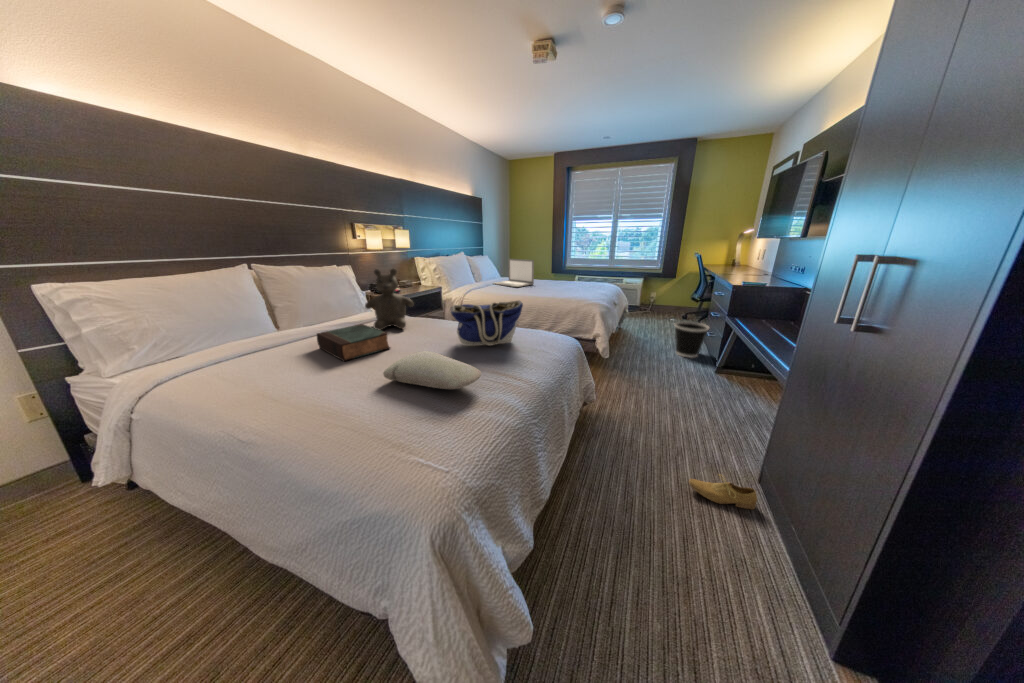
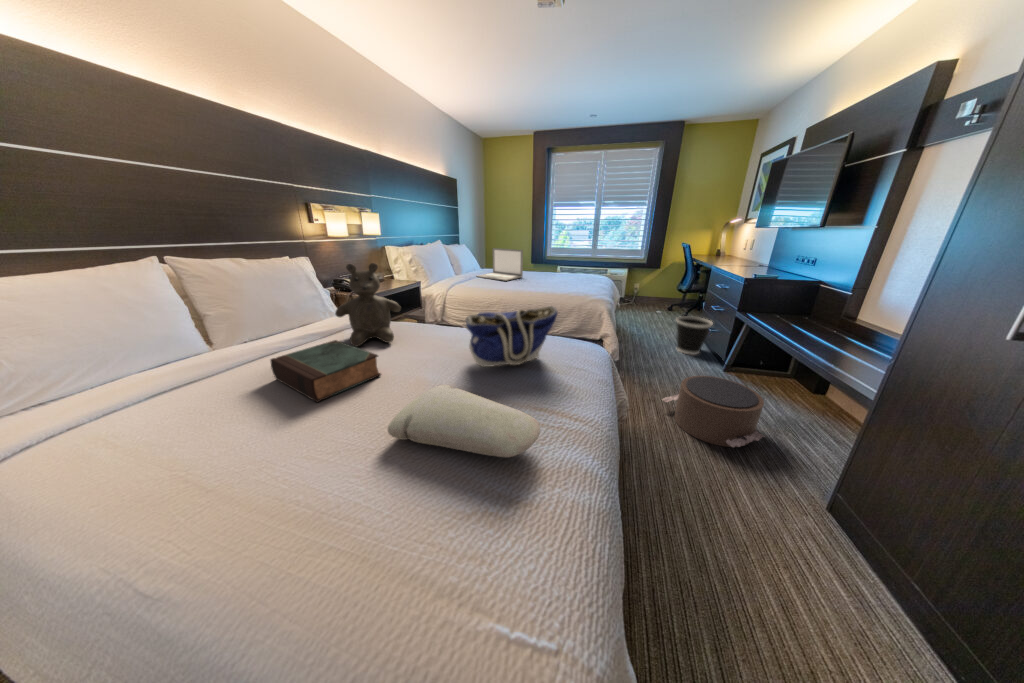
pouf: none [640,371,725,432] -> present [662,376,765,447]
shoe: present [689,475,757,509] -> none [759,510,844,552]

